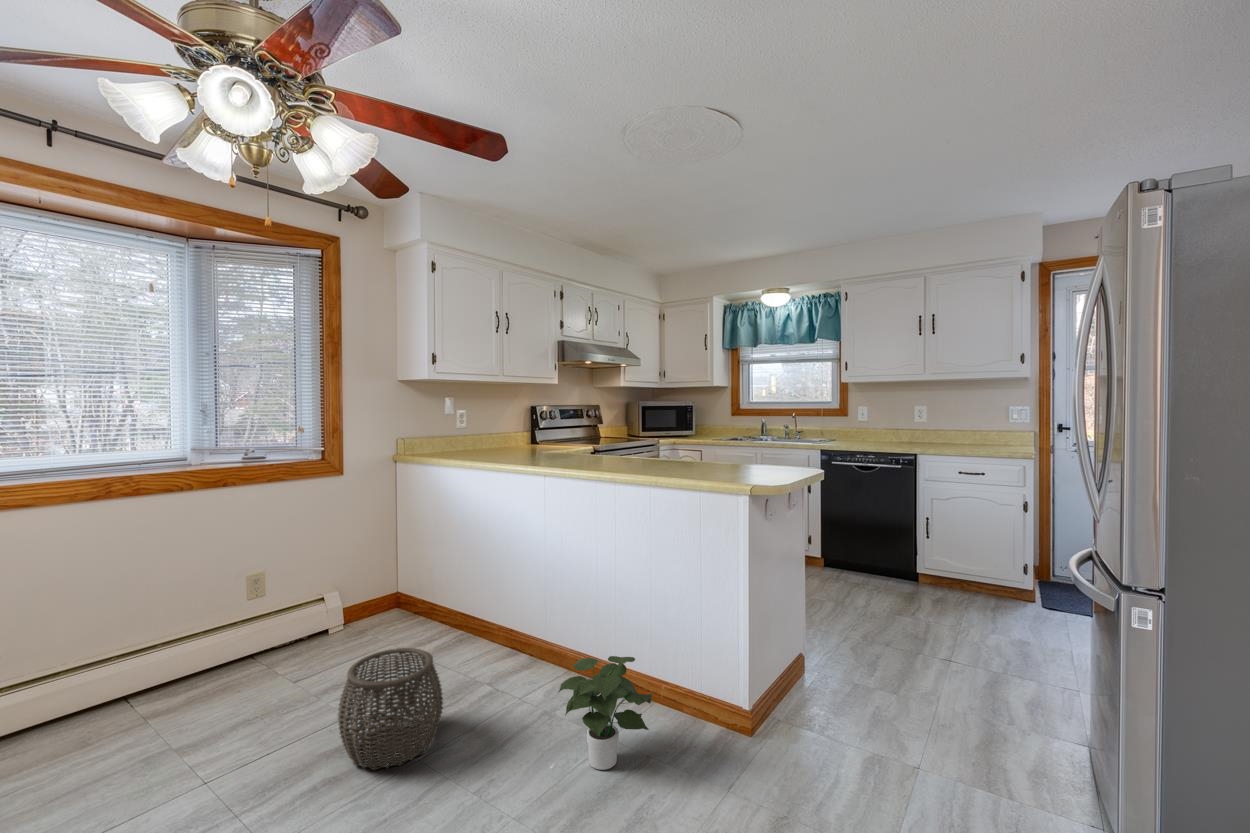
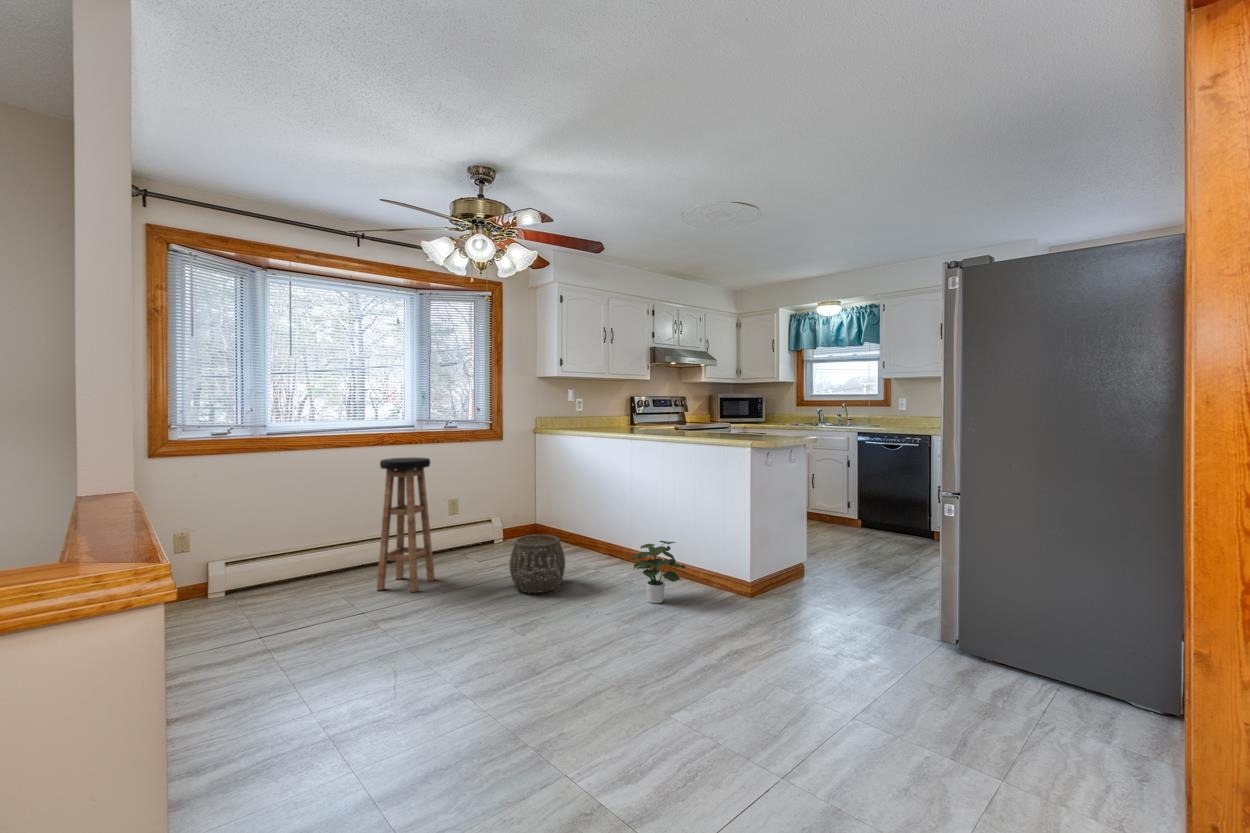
bar stool: none [56,526,197,797] -> present [377,457,435,592]

